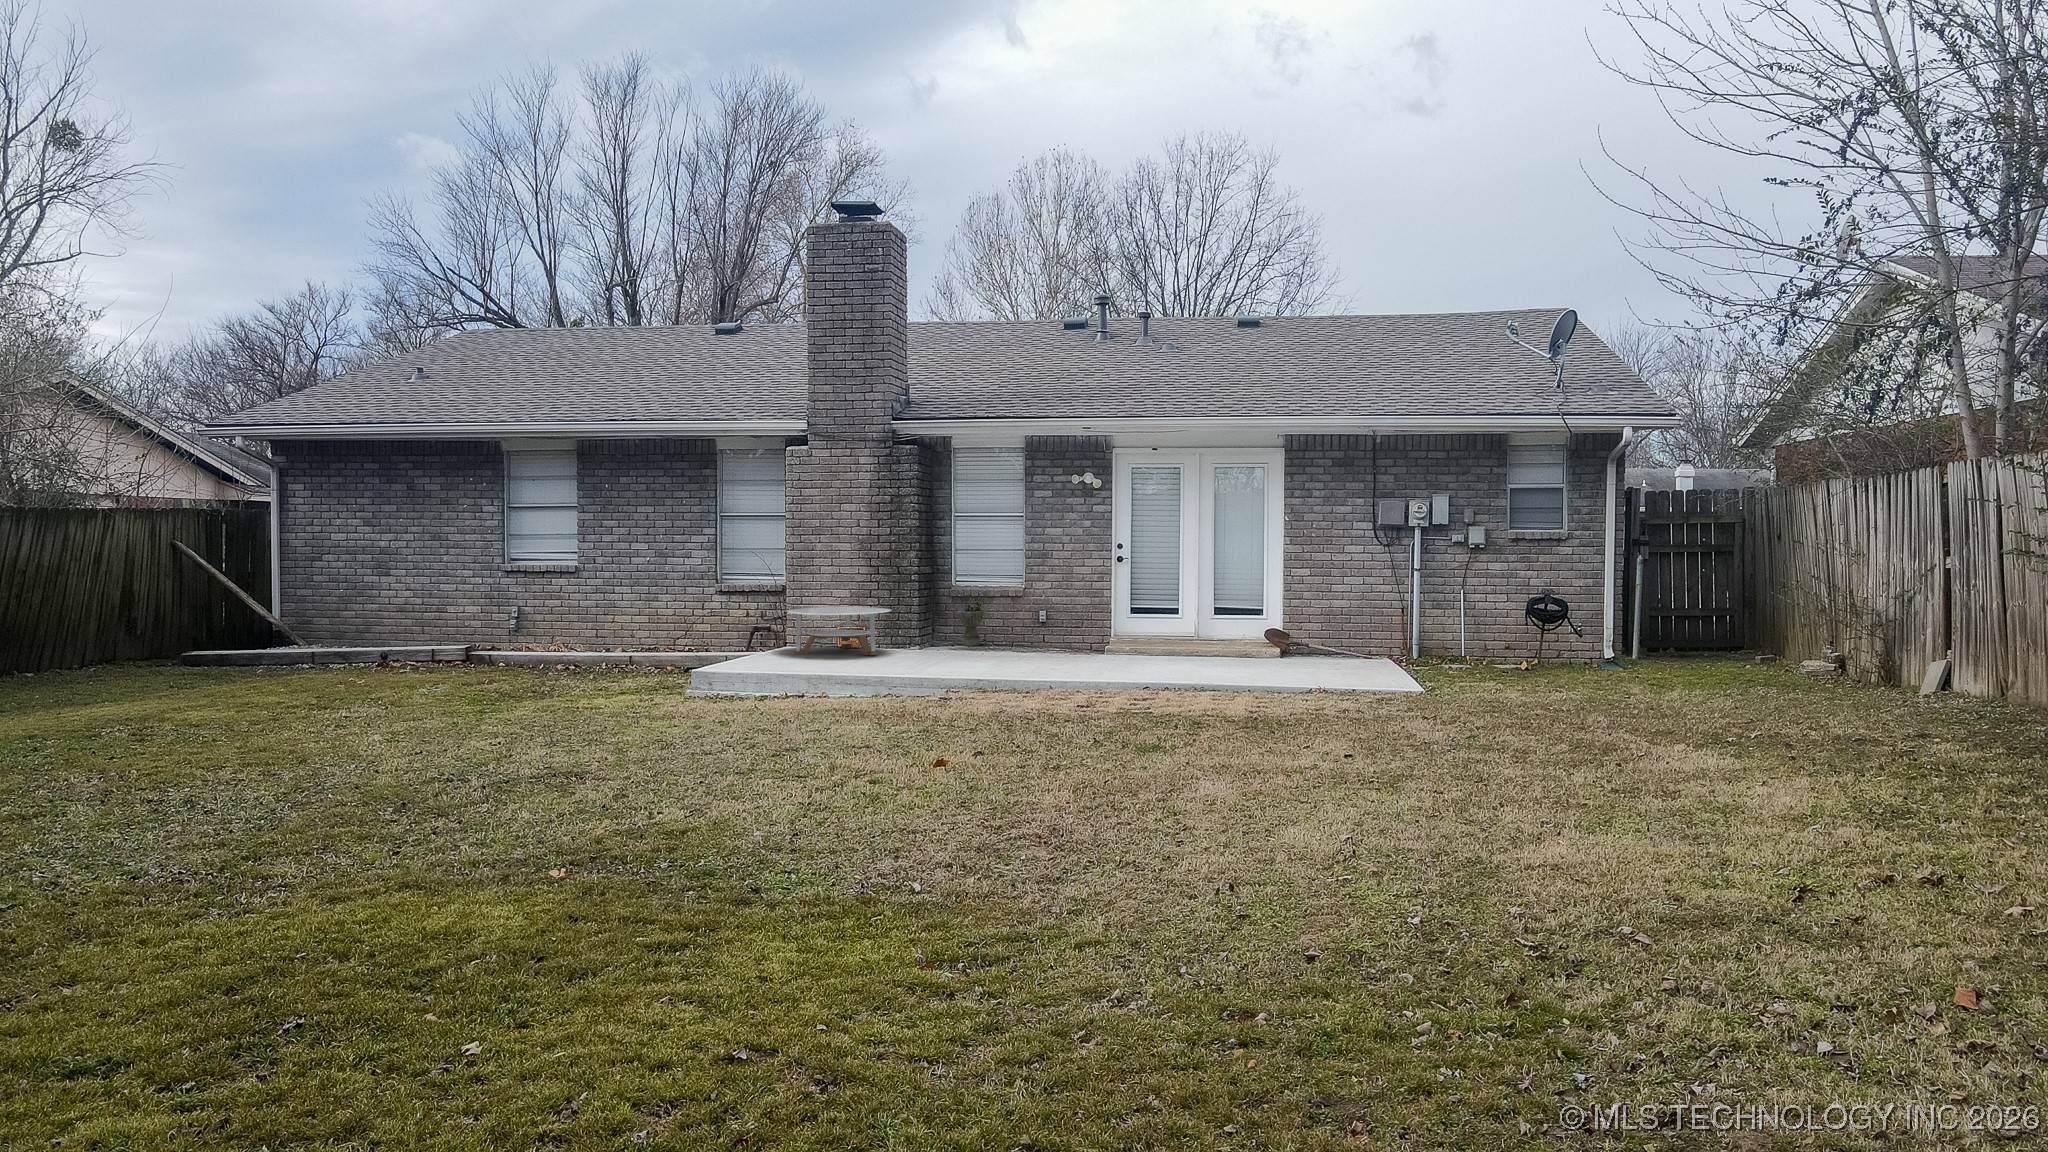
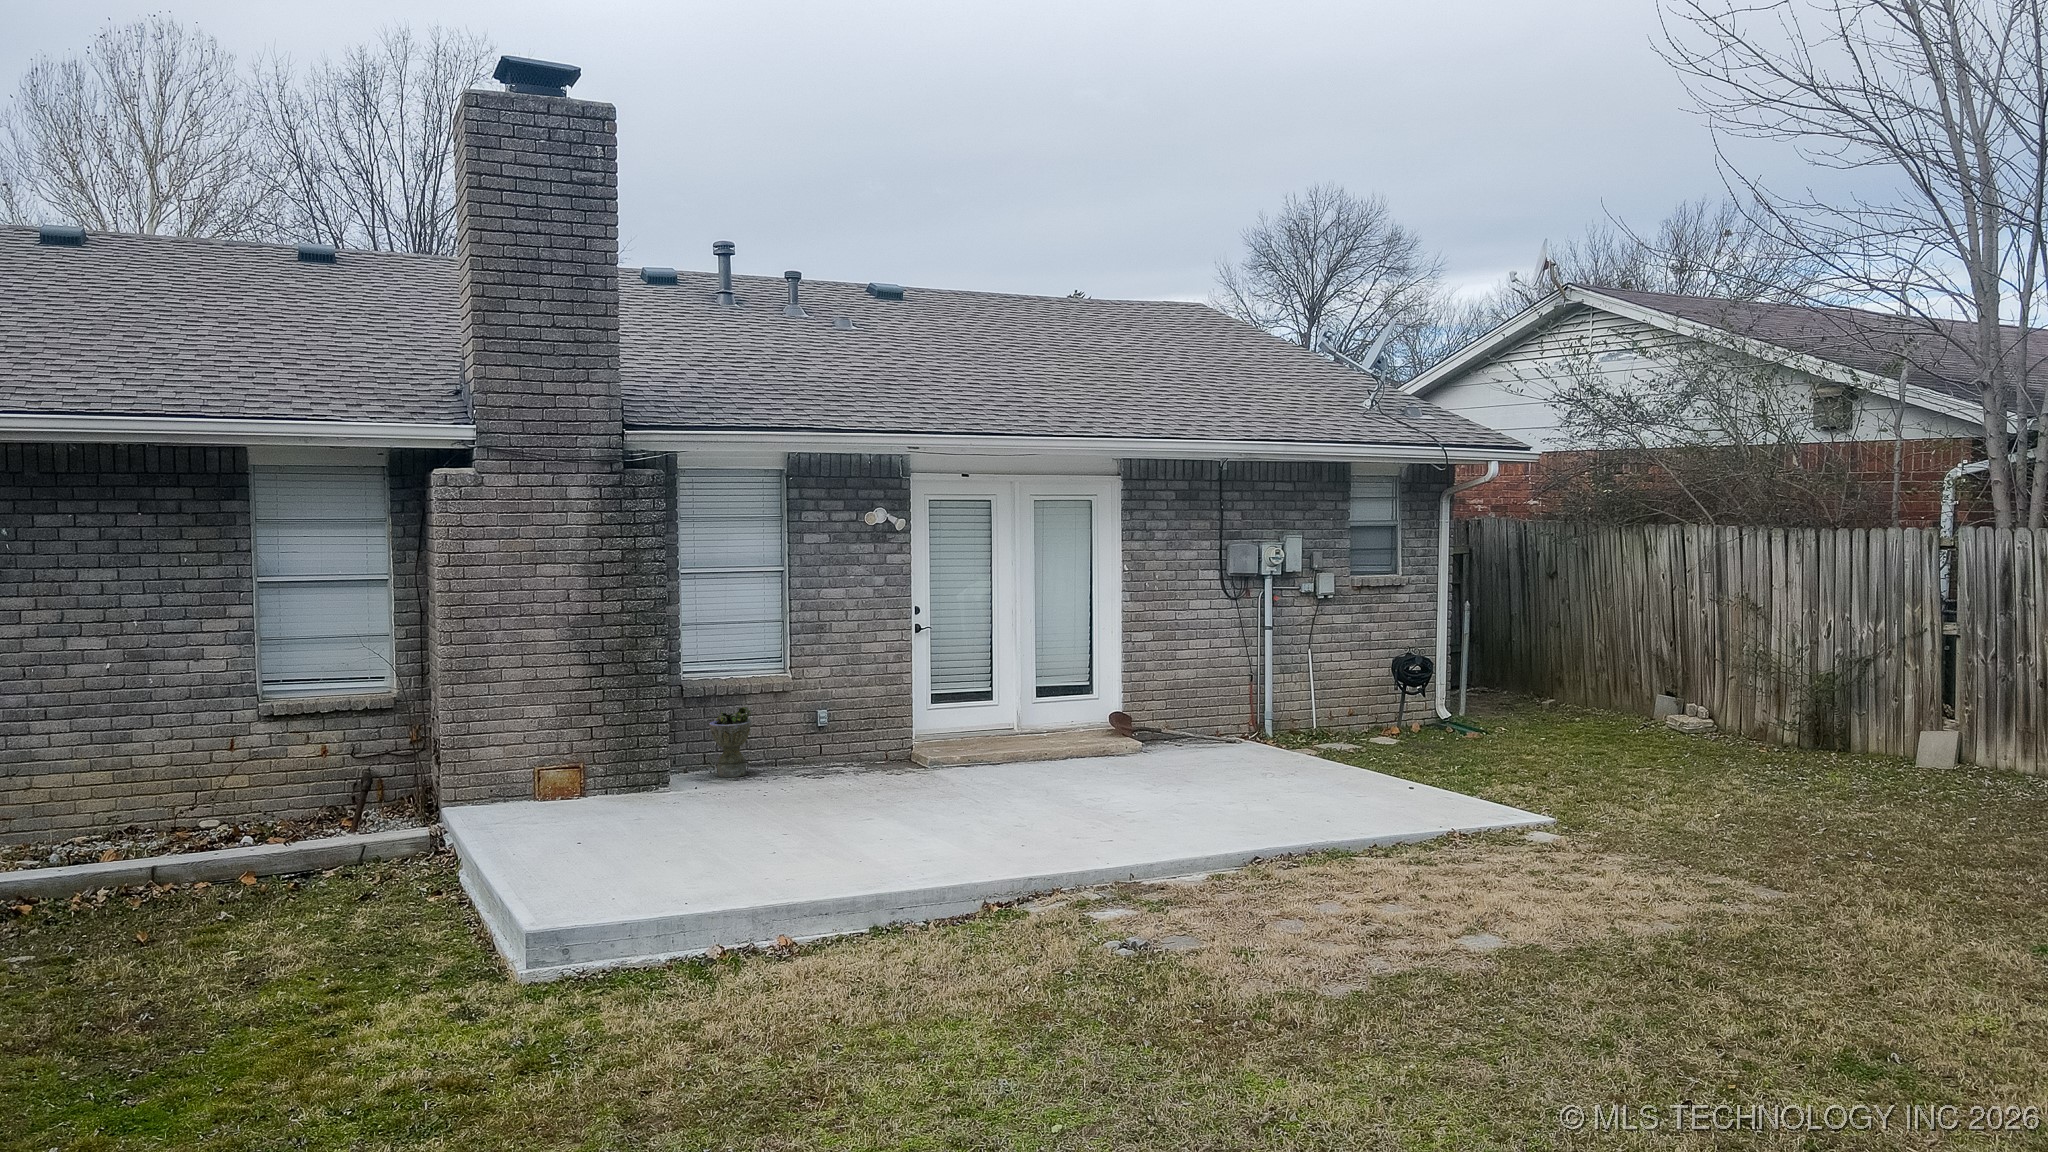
round table: present [787,607,892,655] -> none [479,732,661,829]

